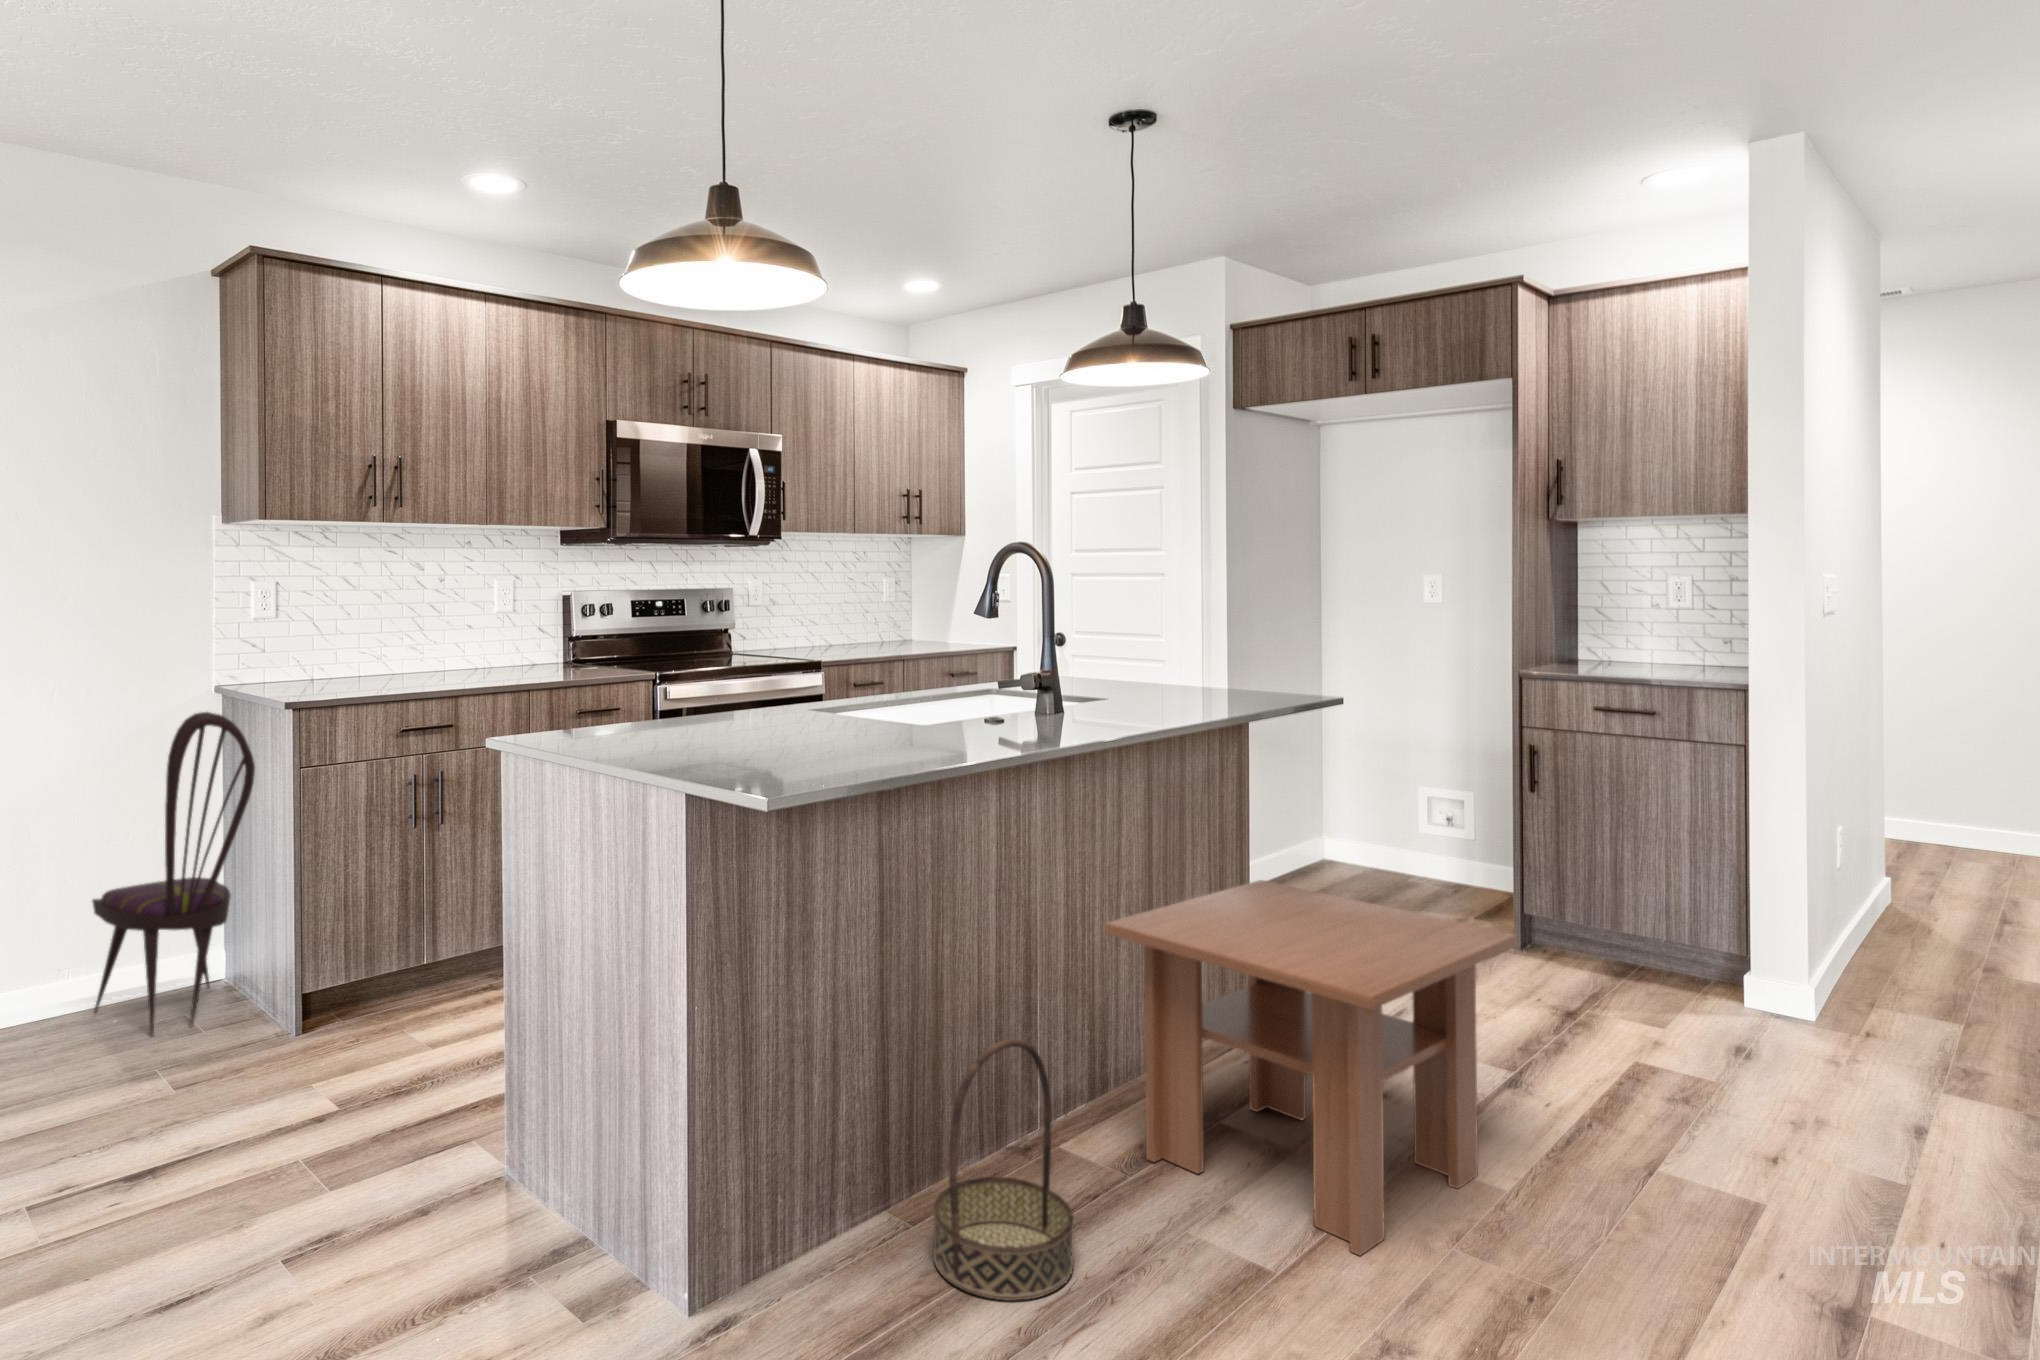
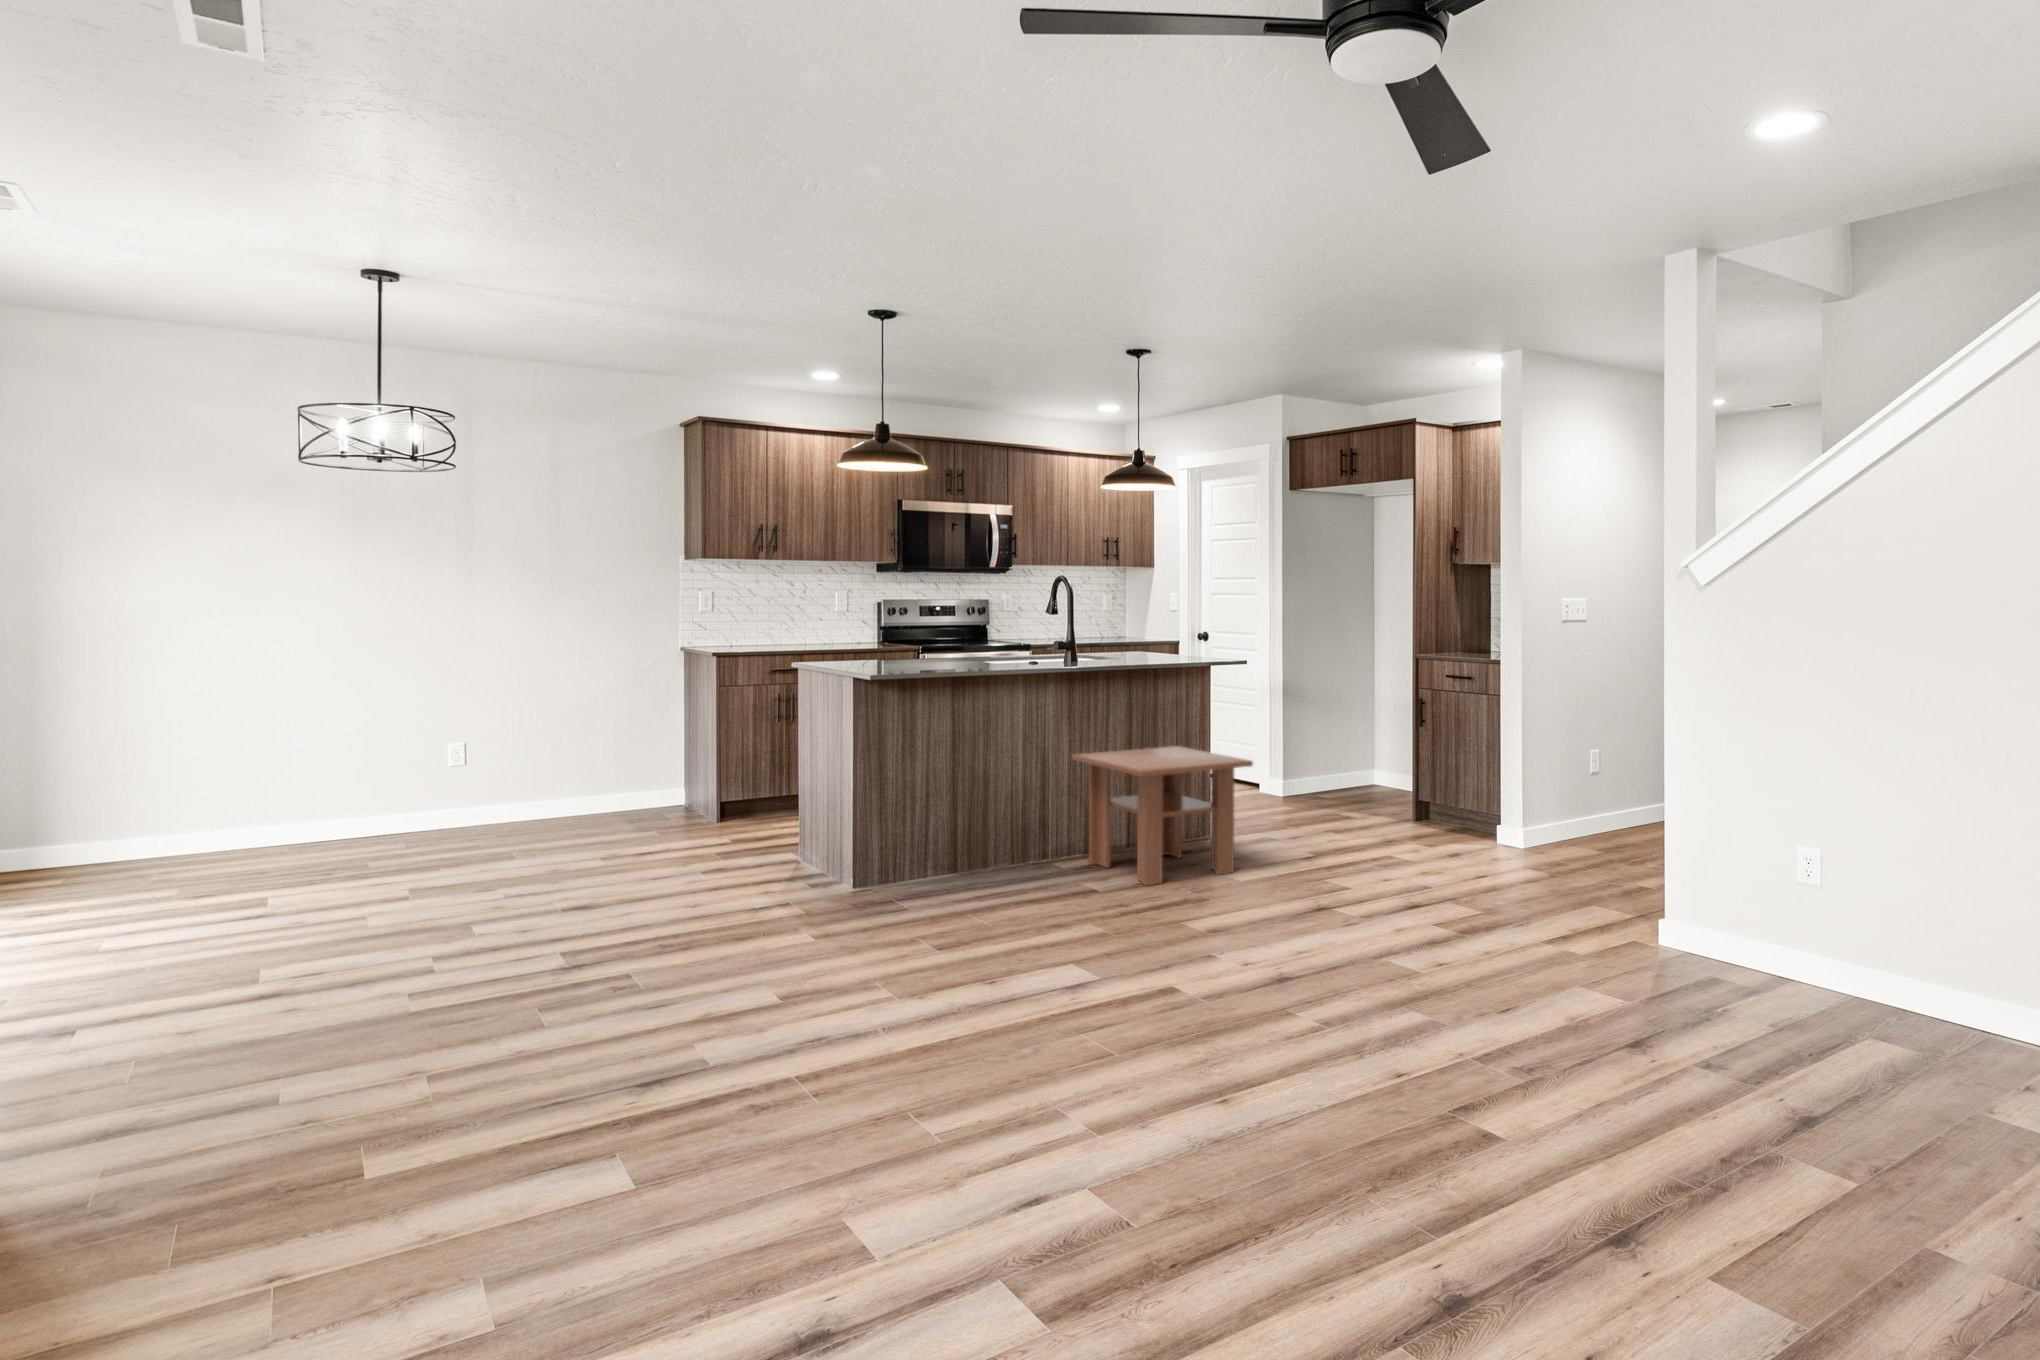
dining chair: present [92,712,255,1036] -> none [618,658,699,822]
basket: present [933,1039,1074,1301] -> none [964,790,1023,889]

